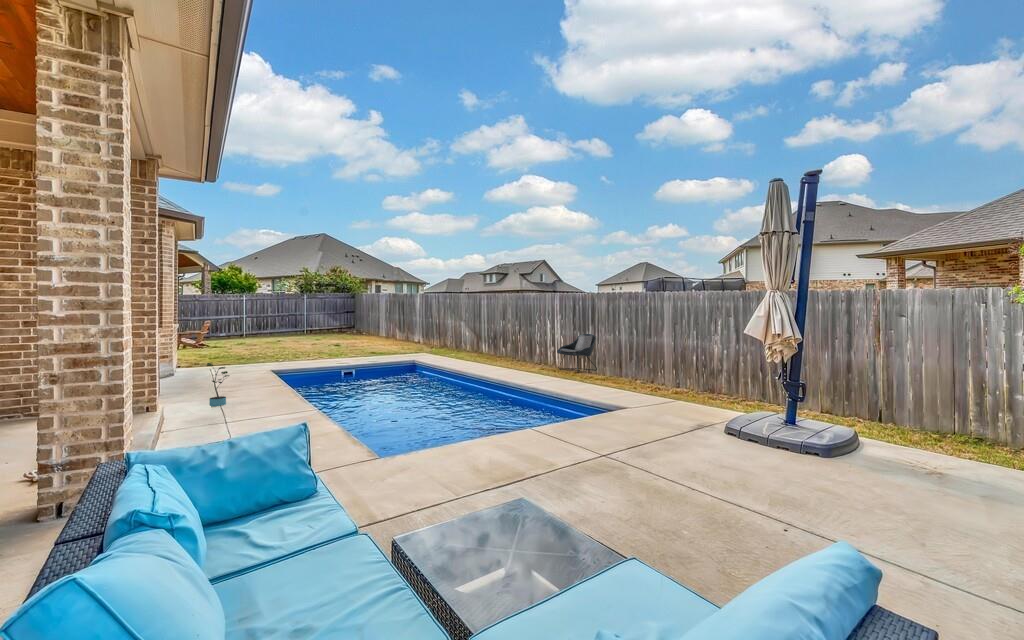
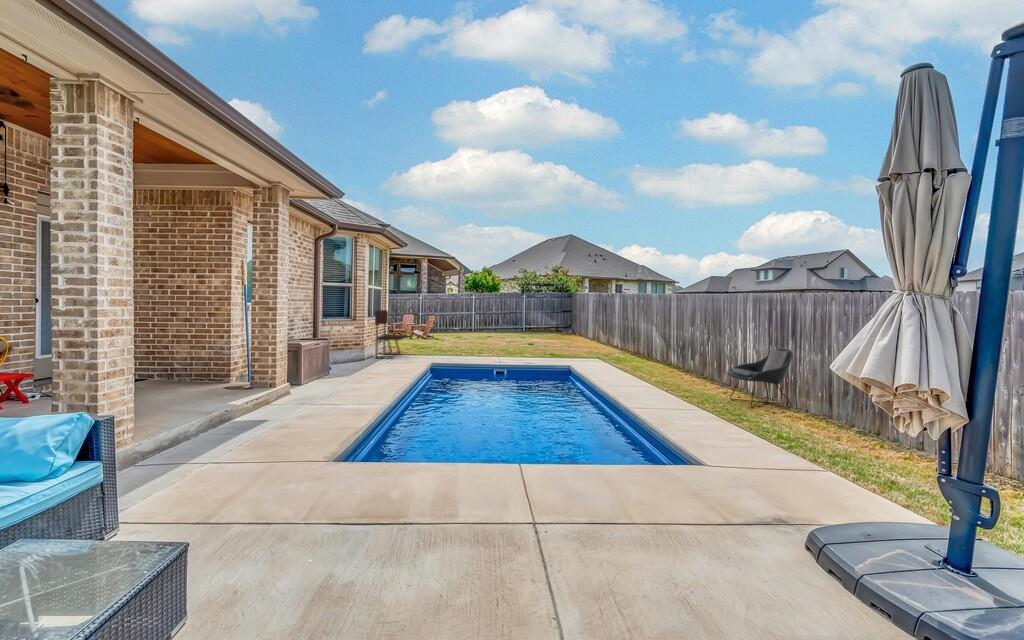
bench: none [235,320,266,365] -> present [375,310,407,359]
potted plant: present [207,362,229,406] -> none [285,353,307,395]

